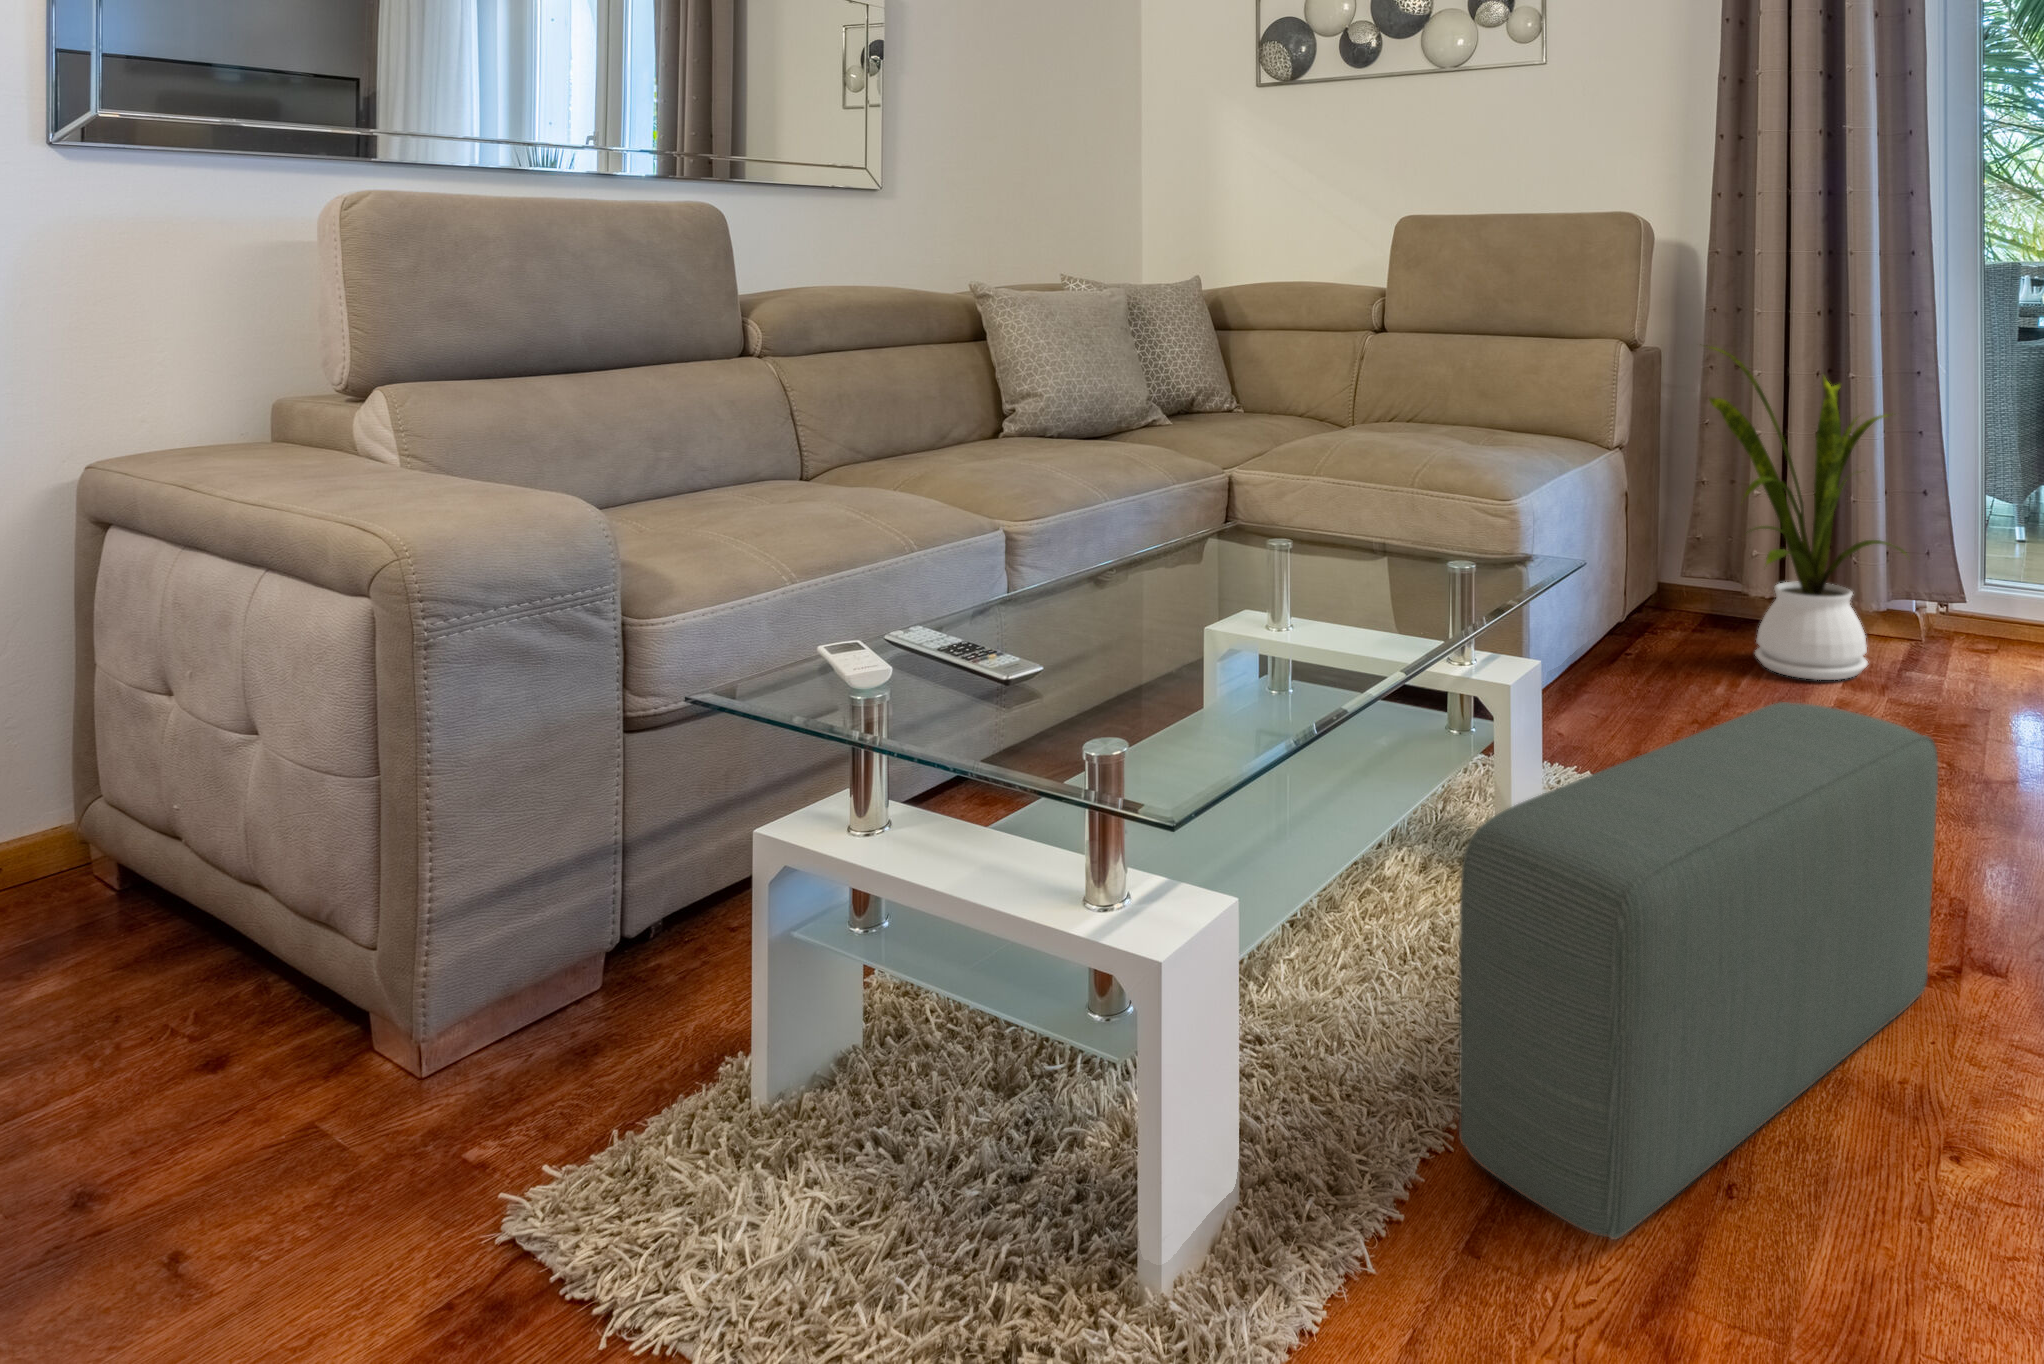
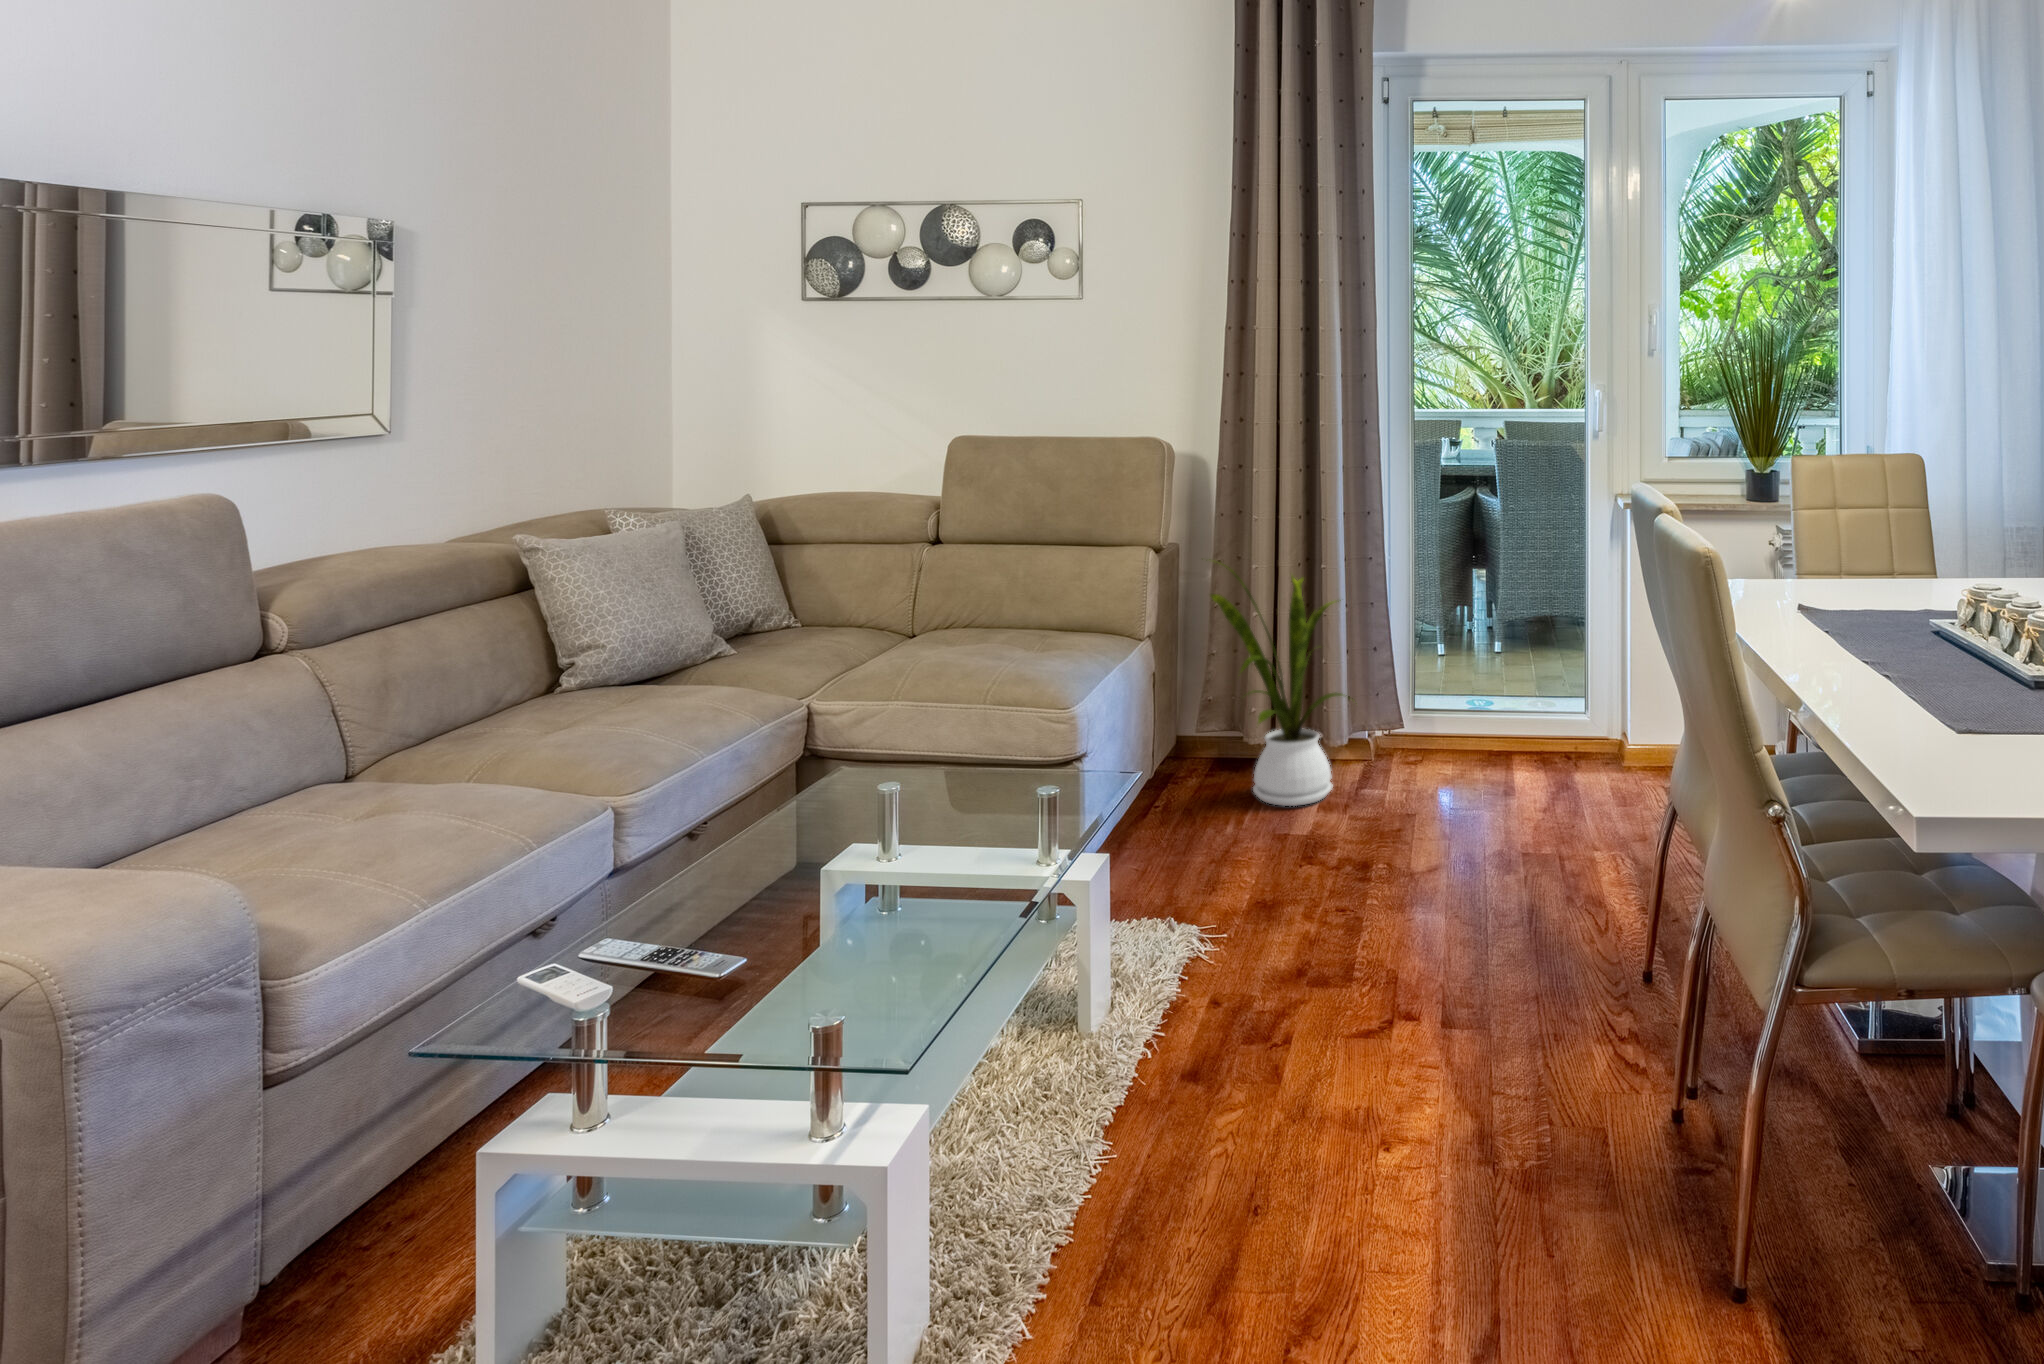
pouf: present [1459,702,1938,1240] -> none [1076,863,1373,1267]

